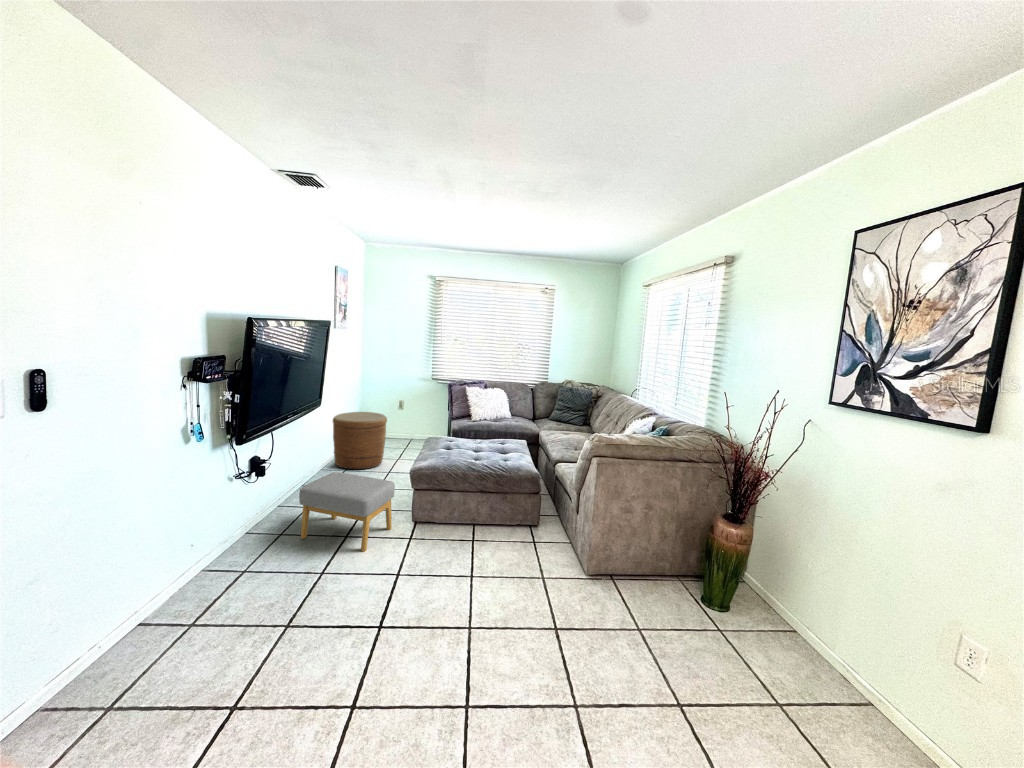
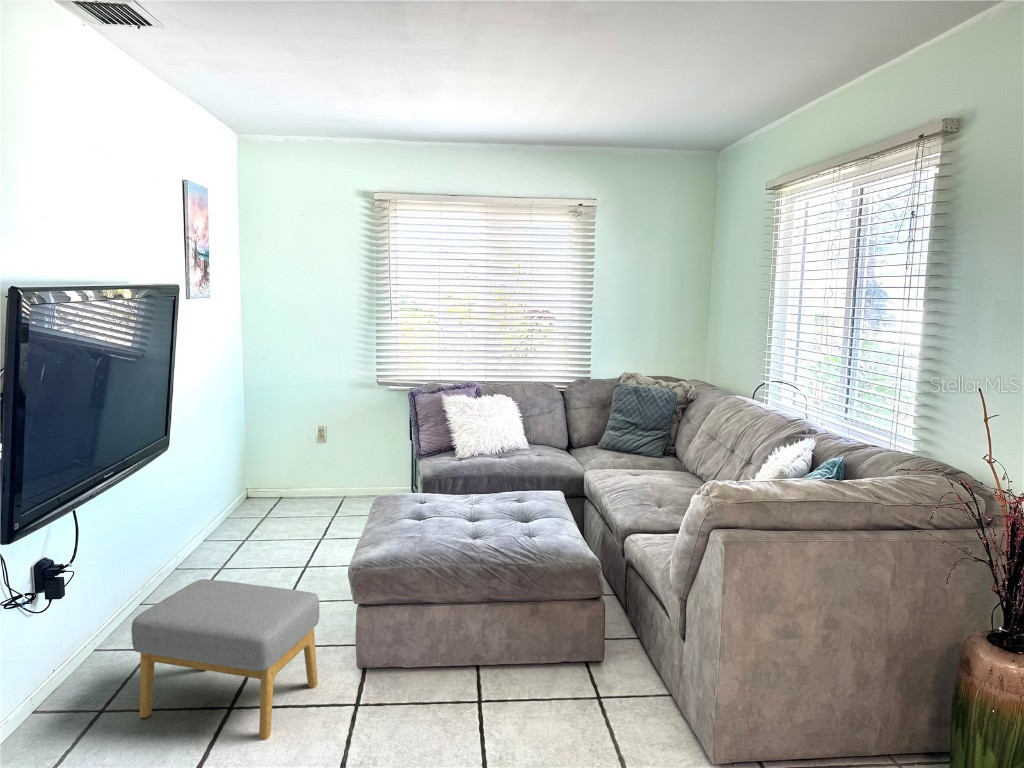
basket: present [333,412,387,469] -> none [195,453,298,563]

